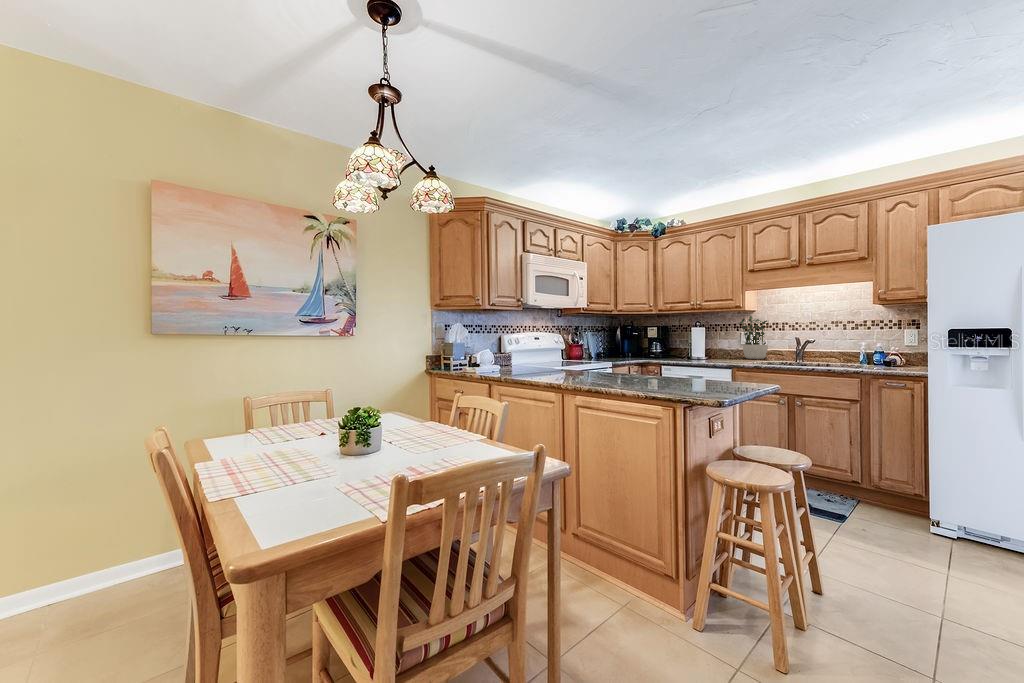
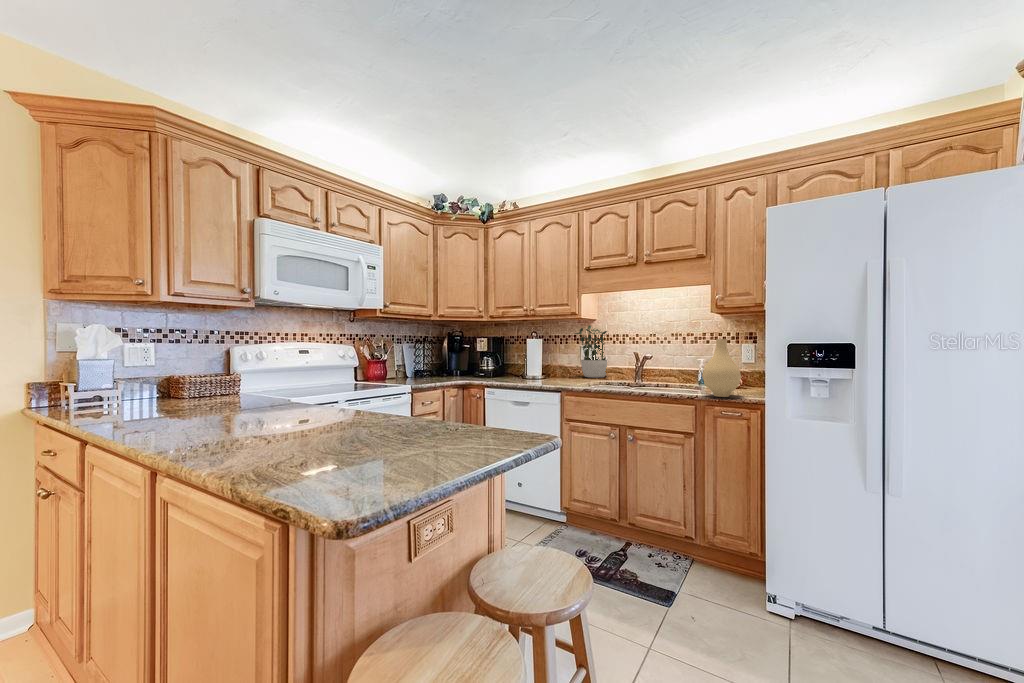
vase: none [867,326,905,372] -> present [702,339,741,397]

